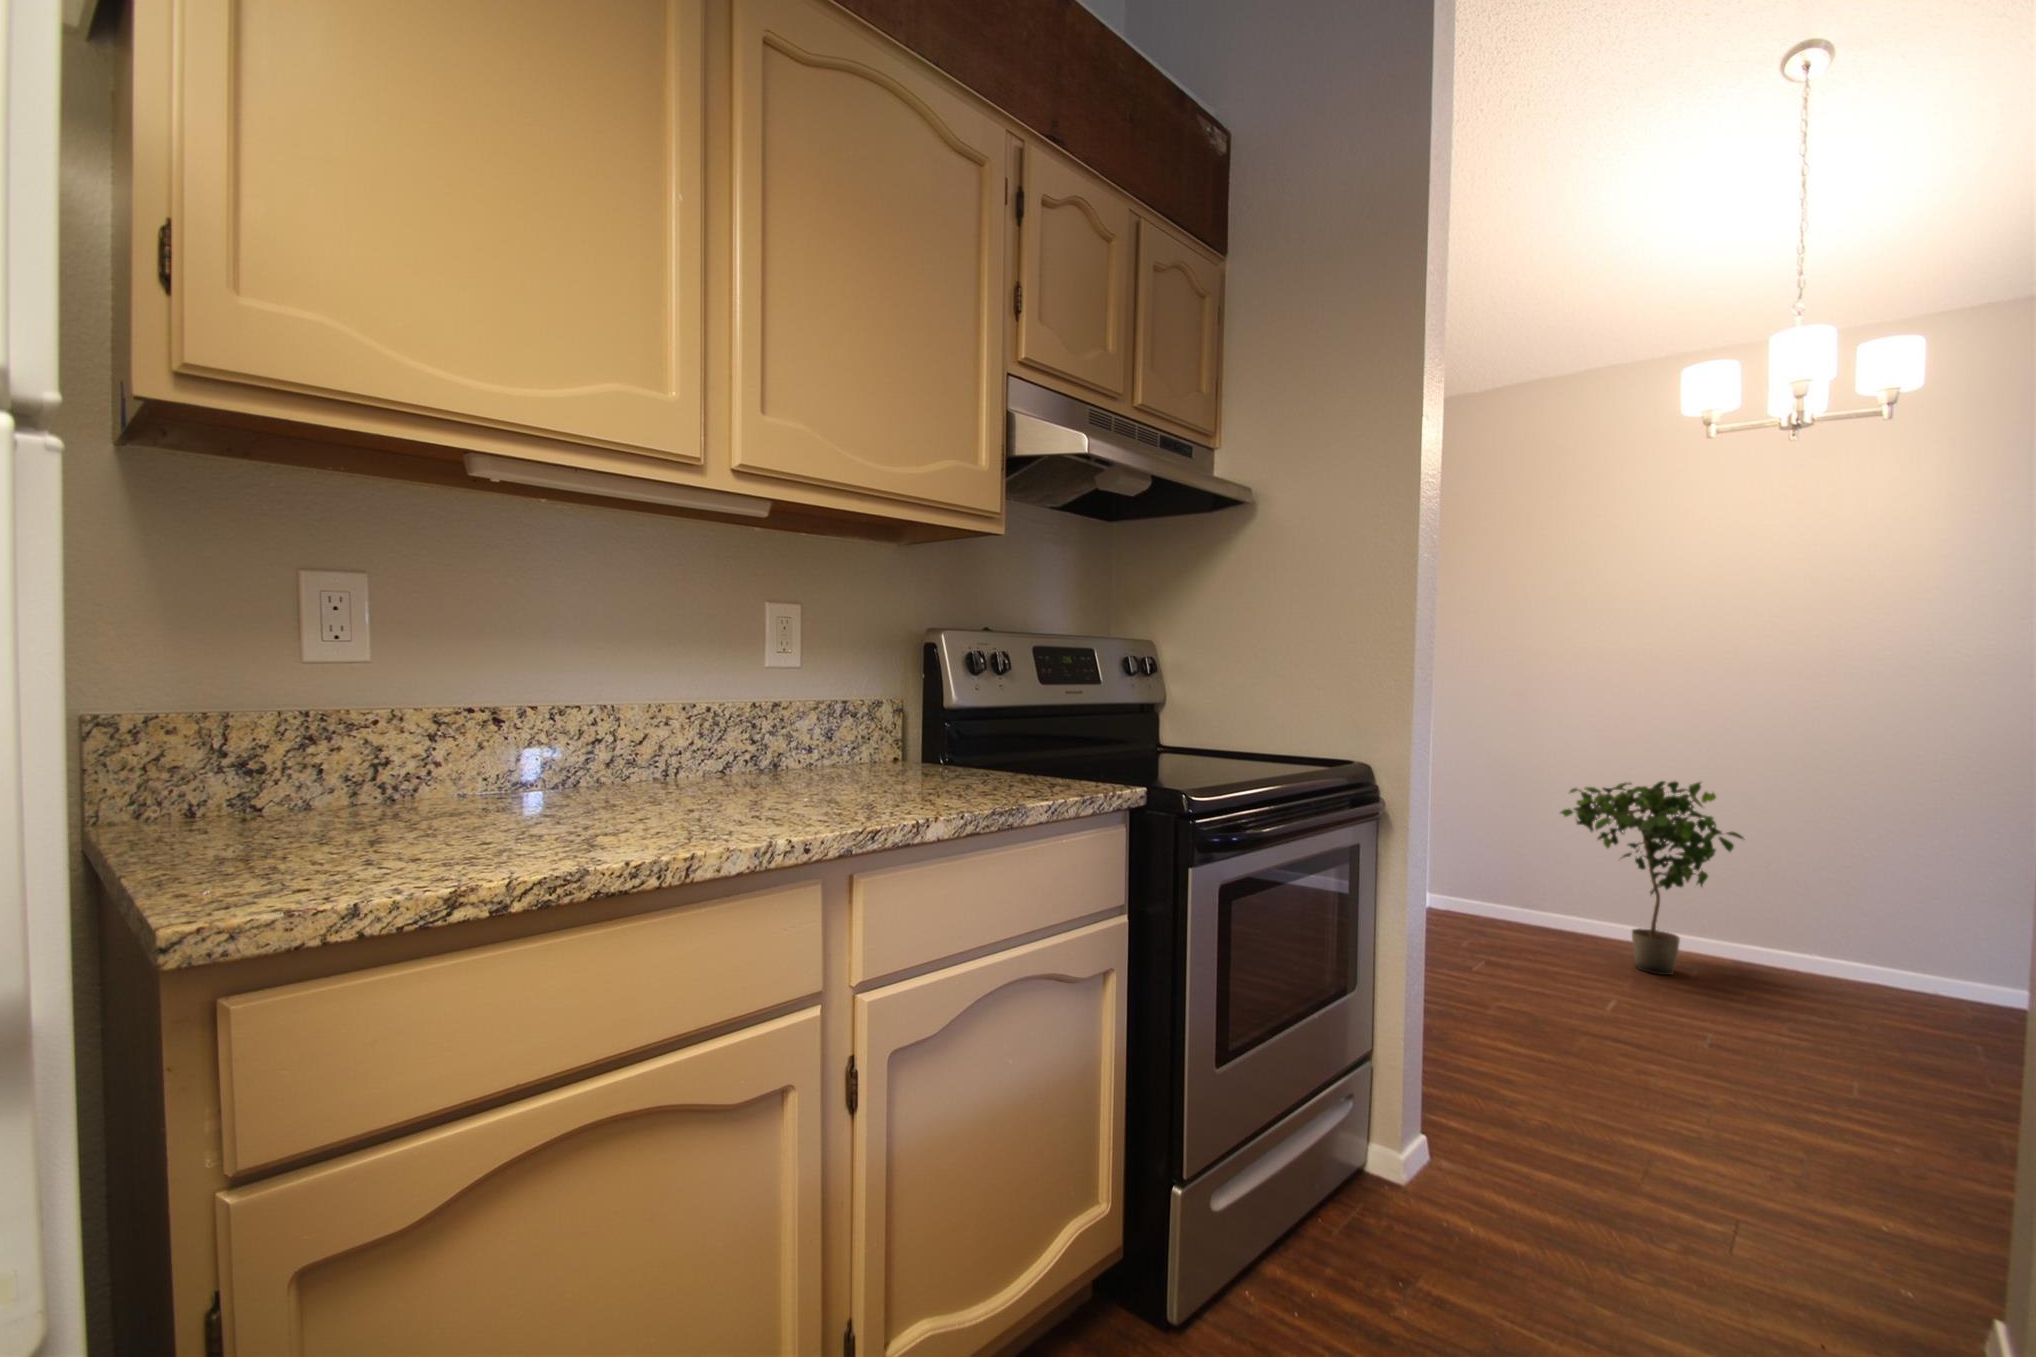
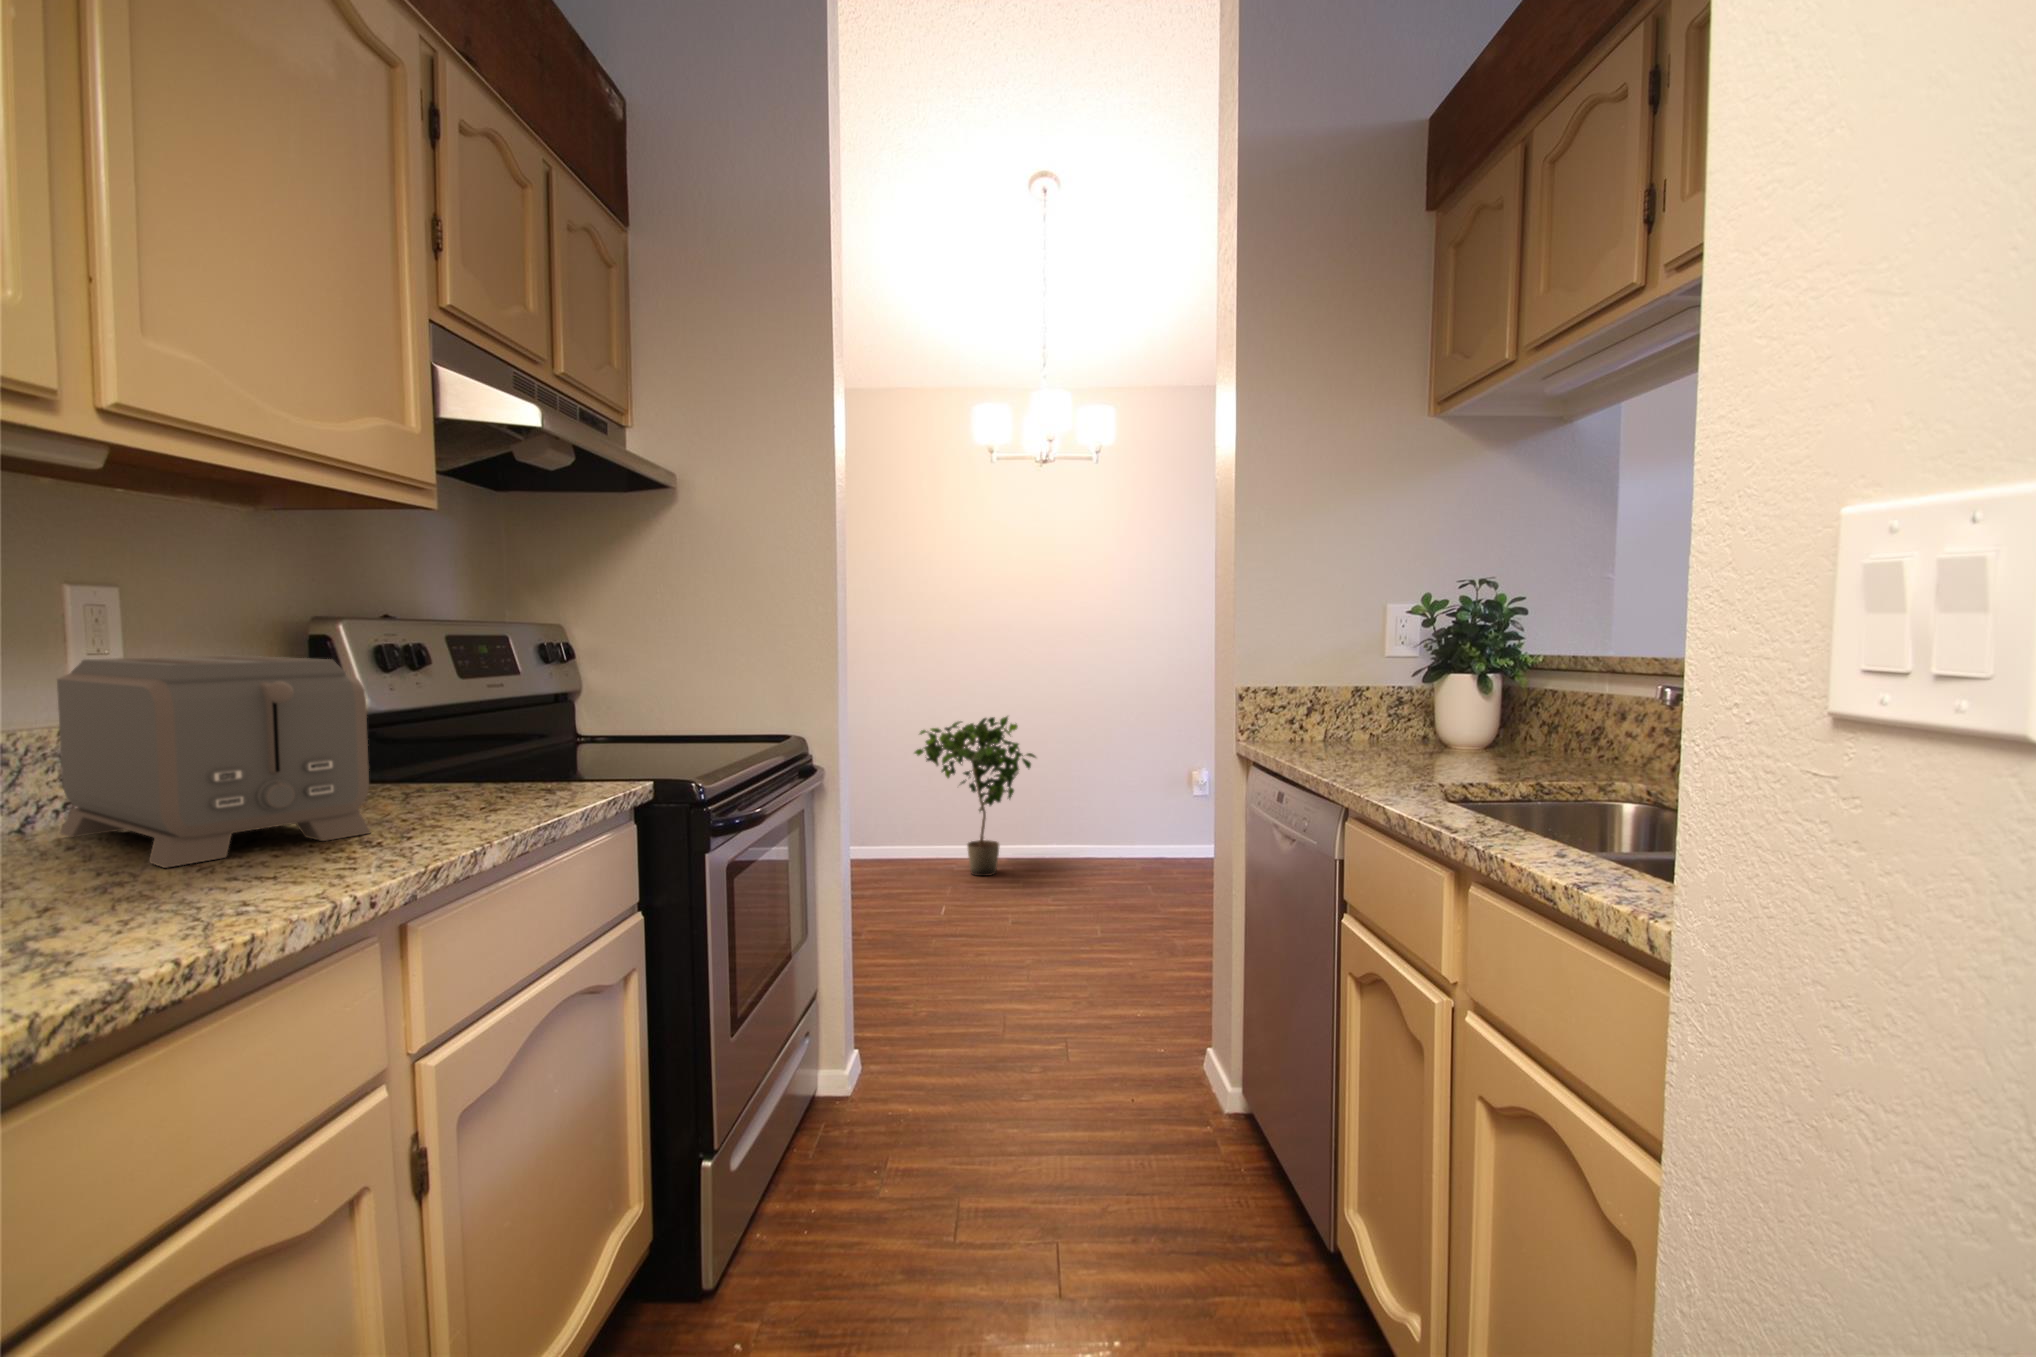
toaster: none [743,653,888,803] -> present [57,656,371,868]

